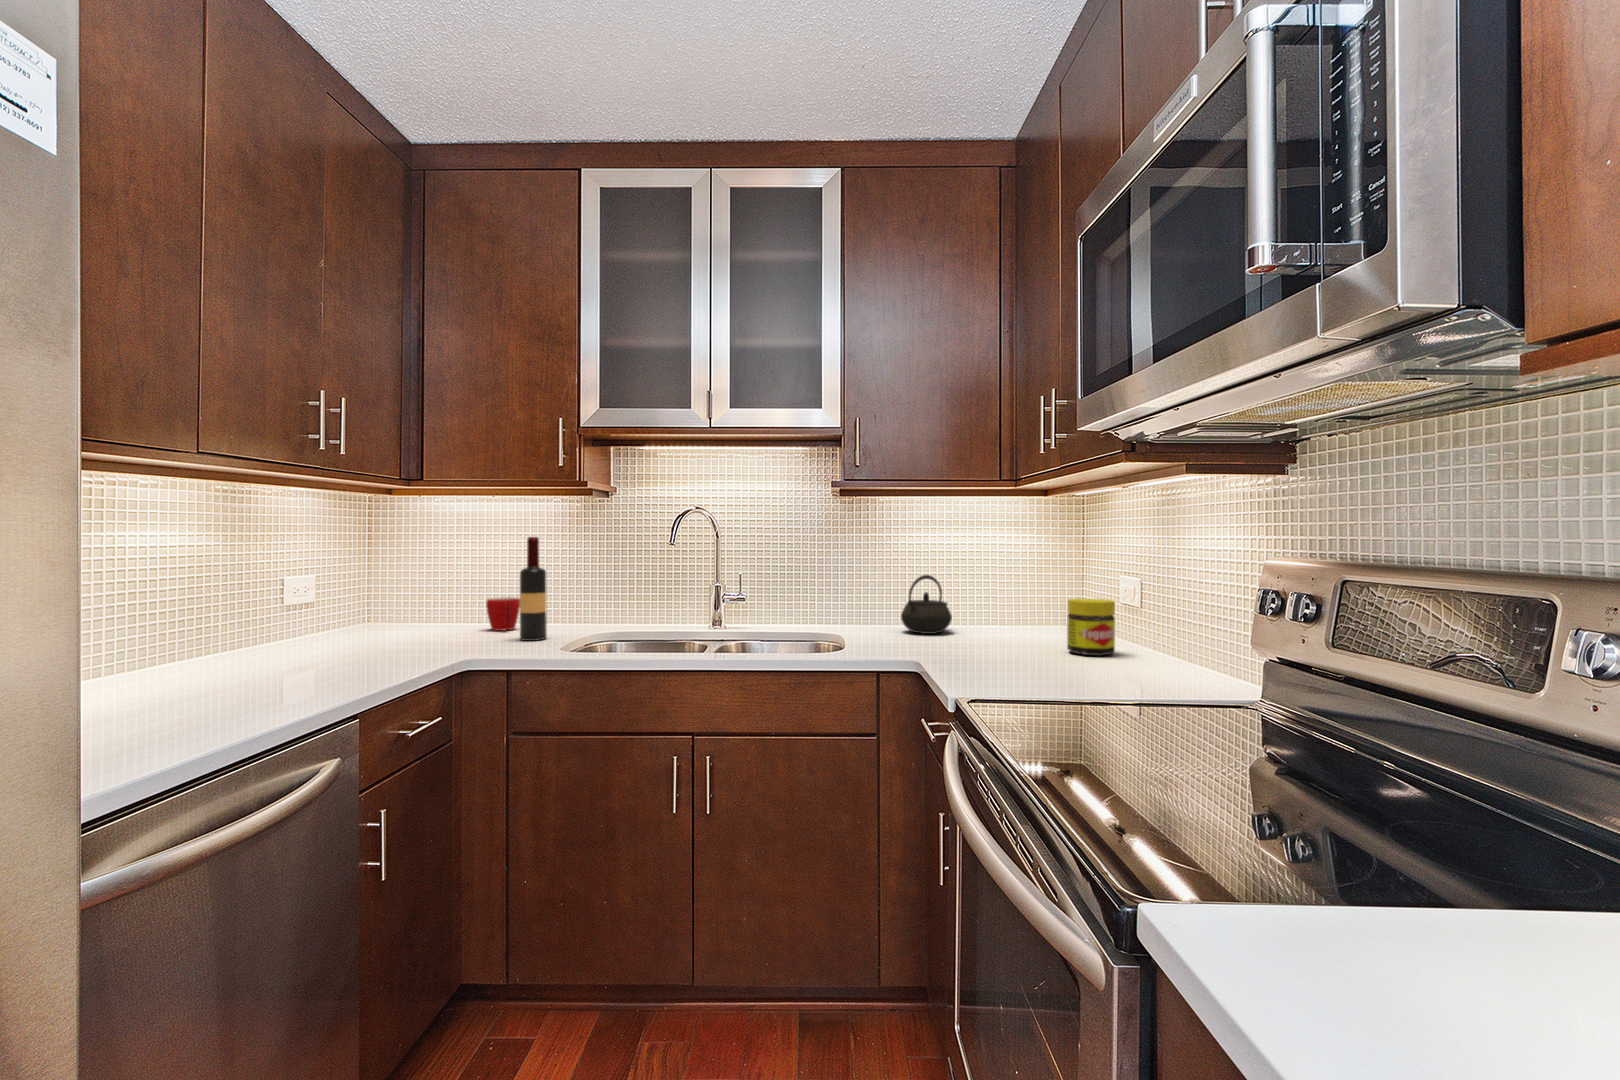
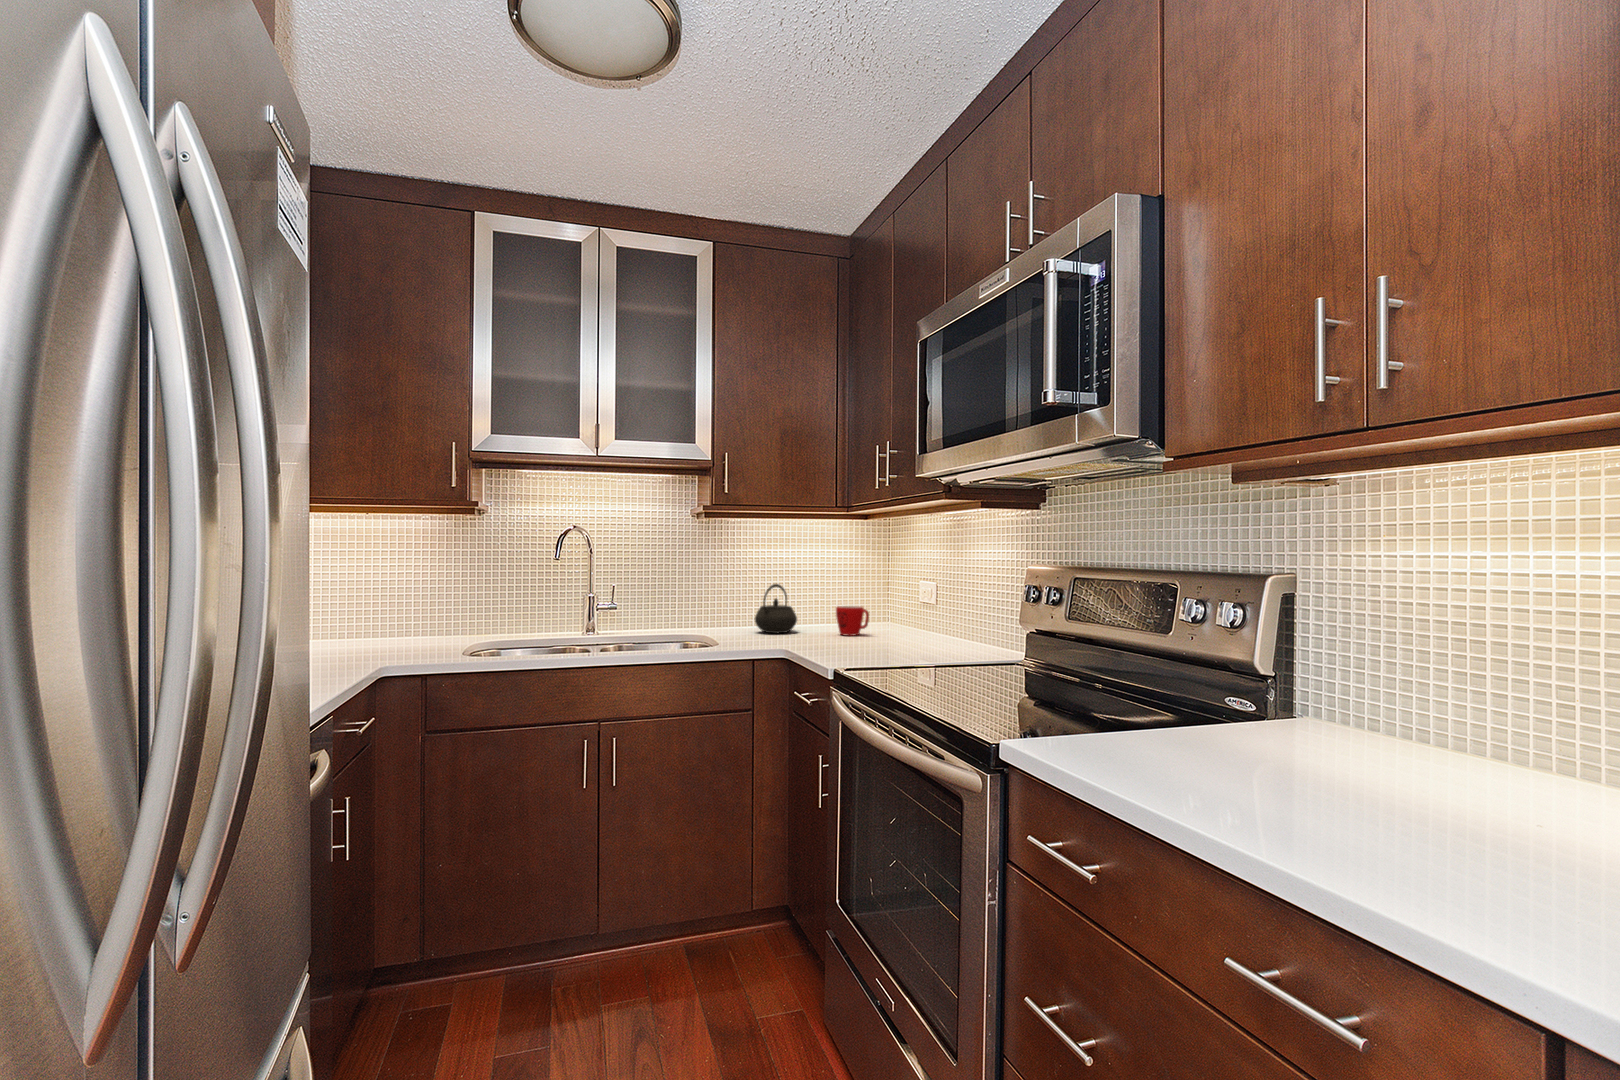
wine bottle: present [520,537,547,641] -> none [405,552,432,651]
mug: present [486,597,520,631] -> present [836,606,869,636]
jar: present [1067,598,1115,656] -> none [893,599,928,642]

